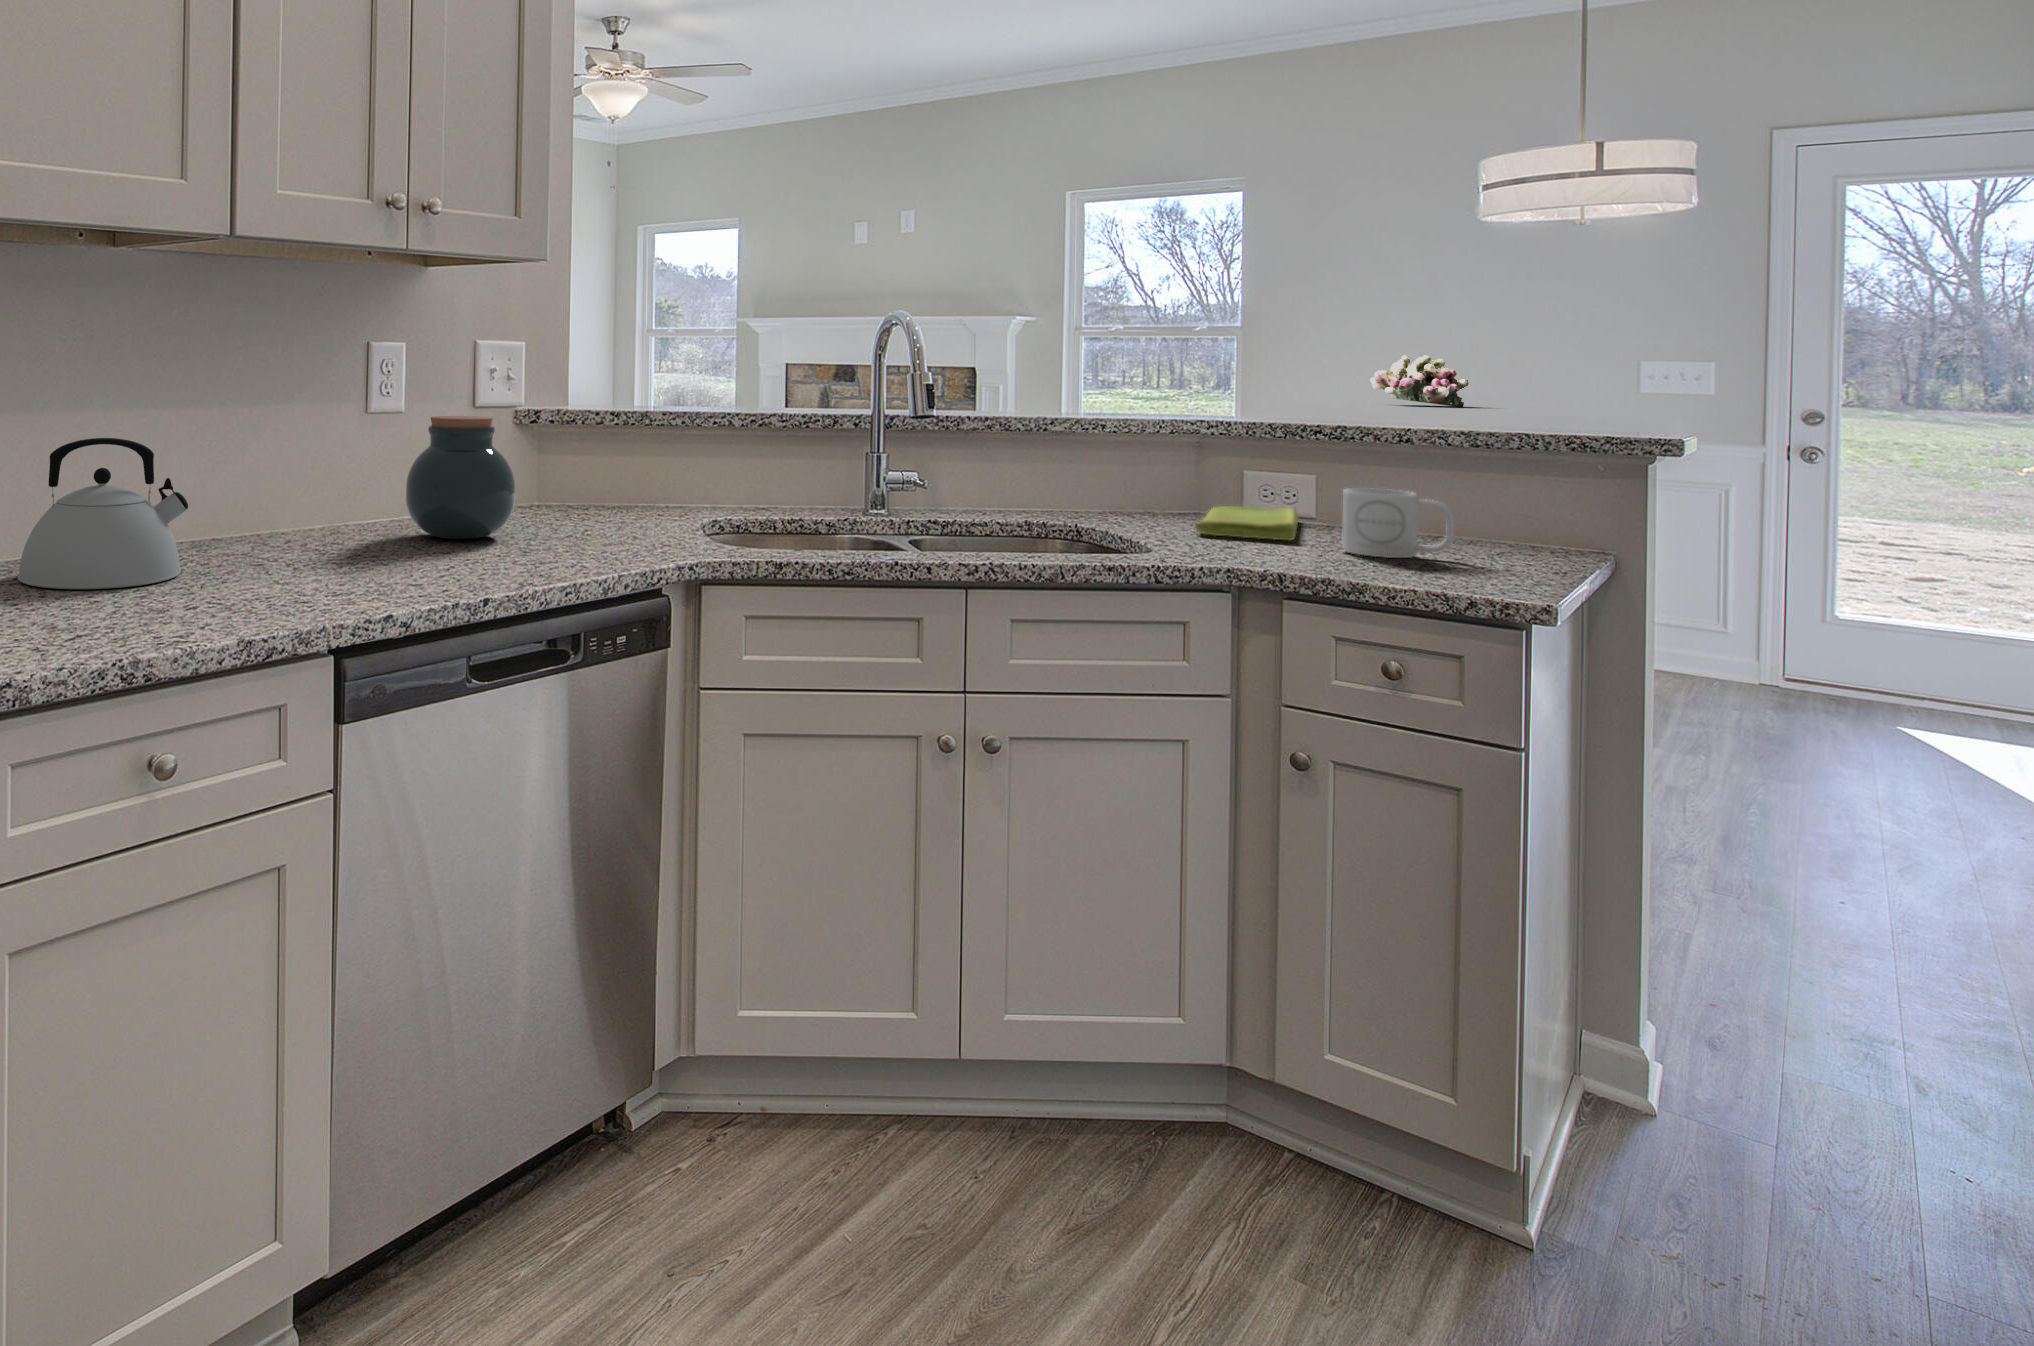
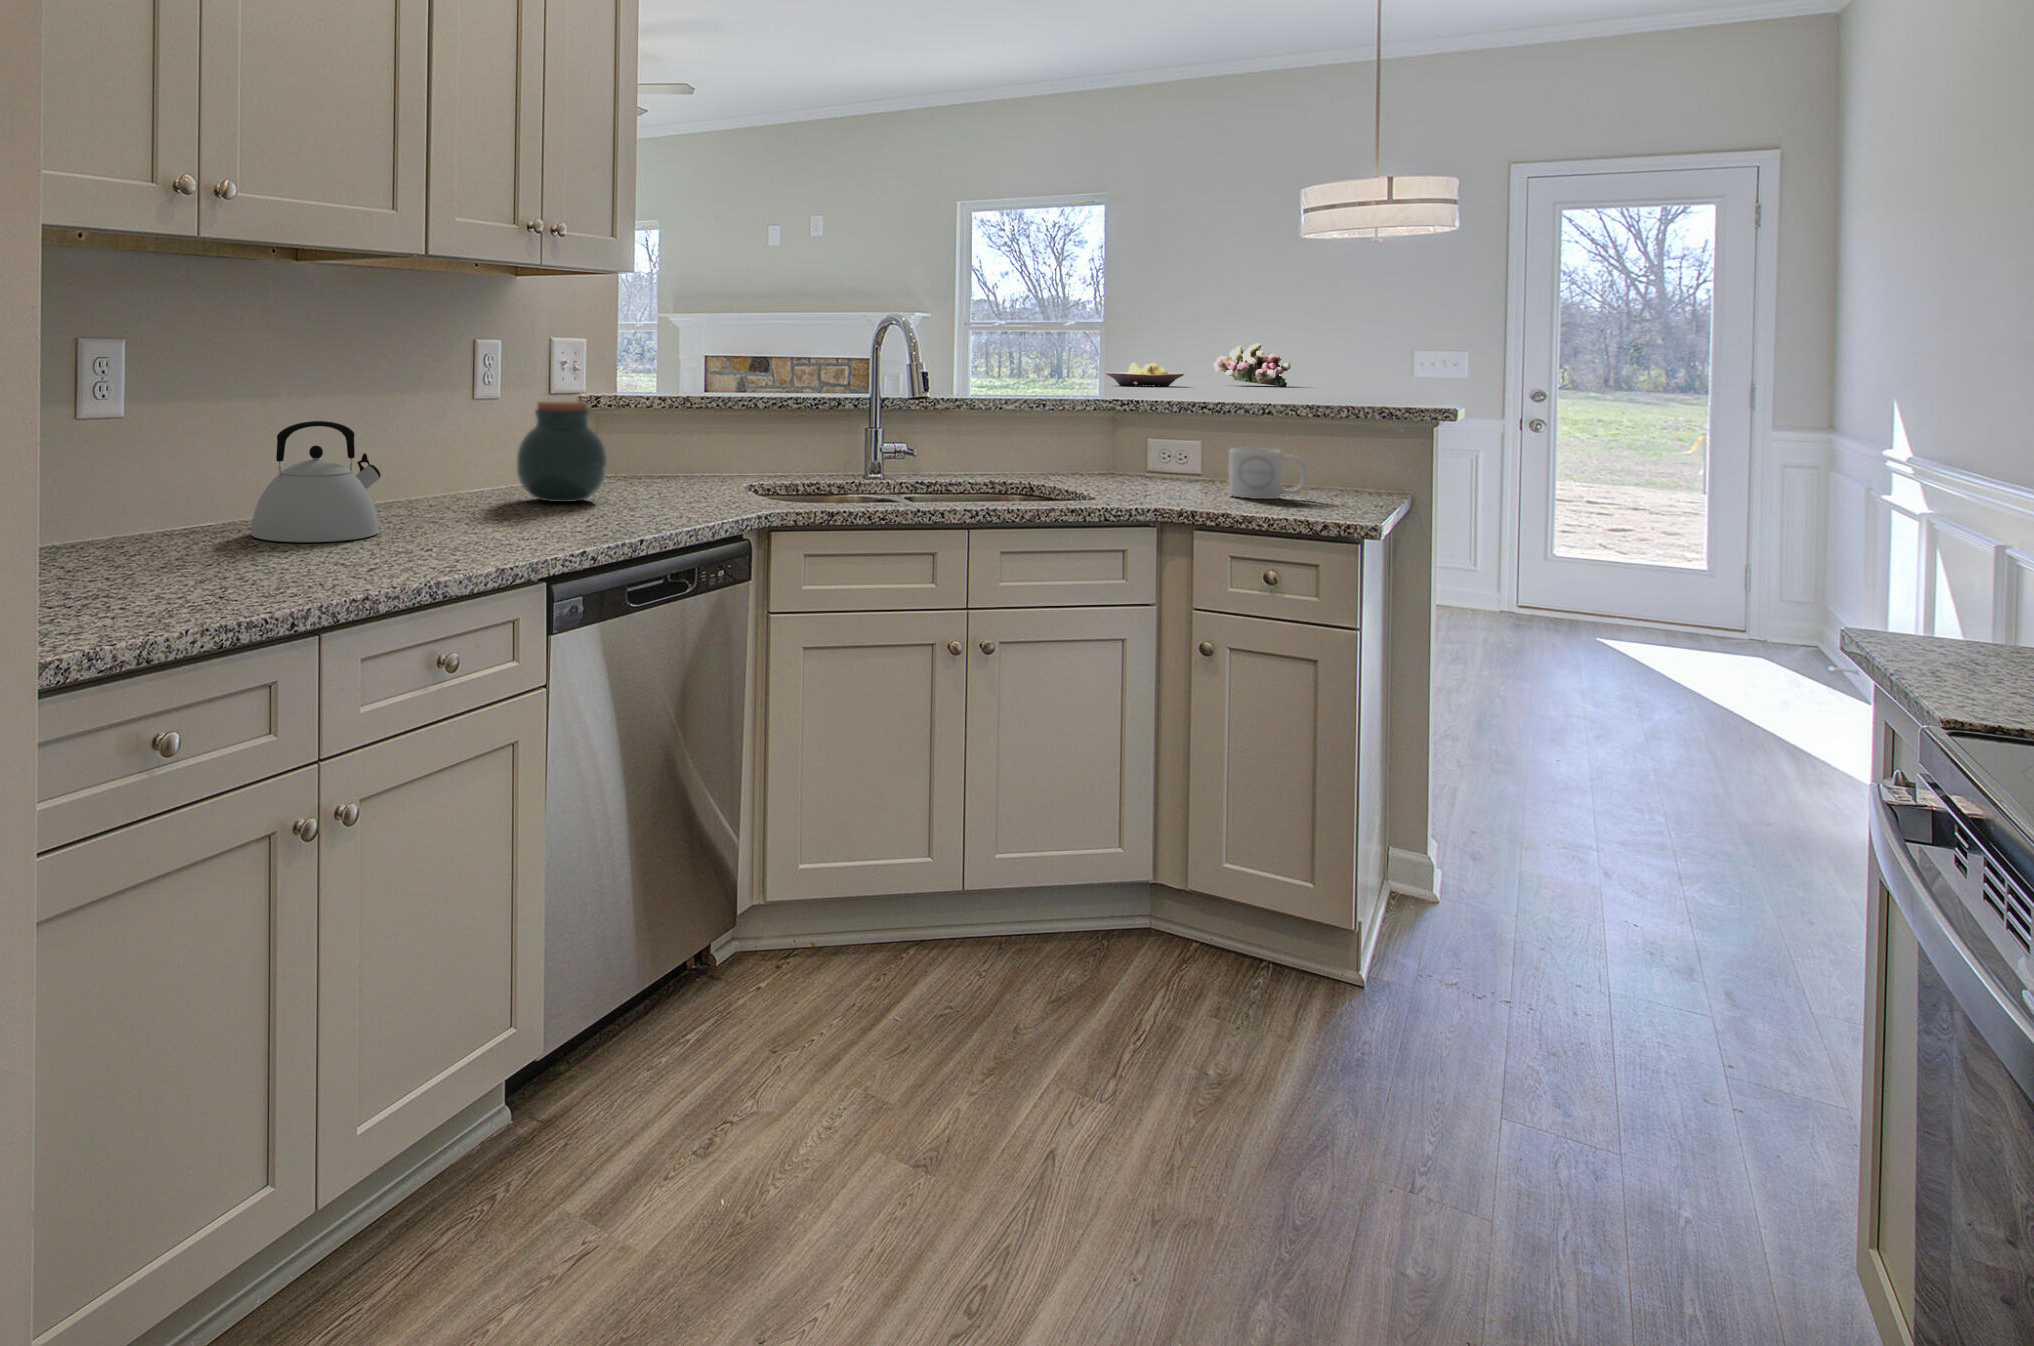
fruit bowl: none [1231,377,1330,405] -> present [1106,363,1184,386]
dish towel: present [1195,506,1298,540] -> none [1120,464,1193,489]

